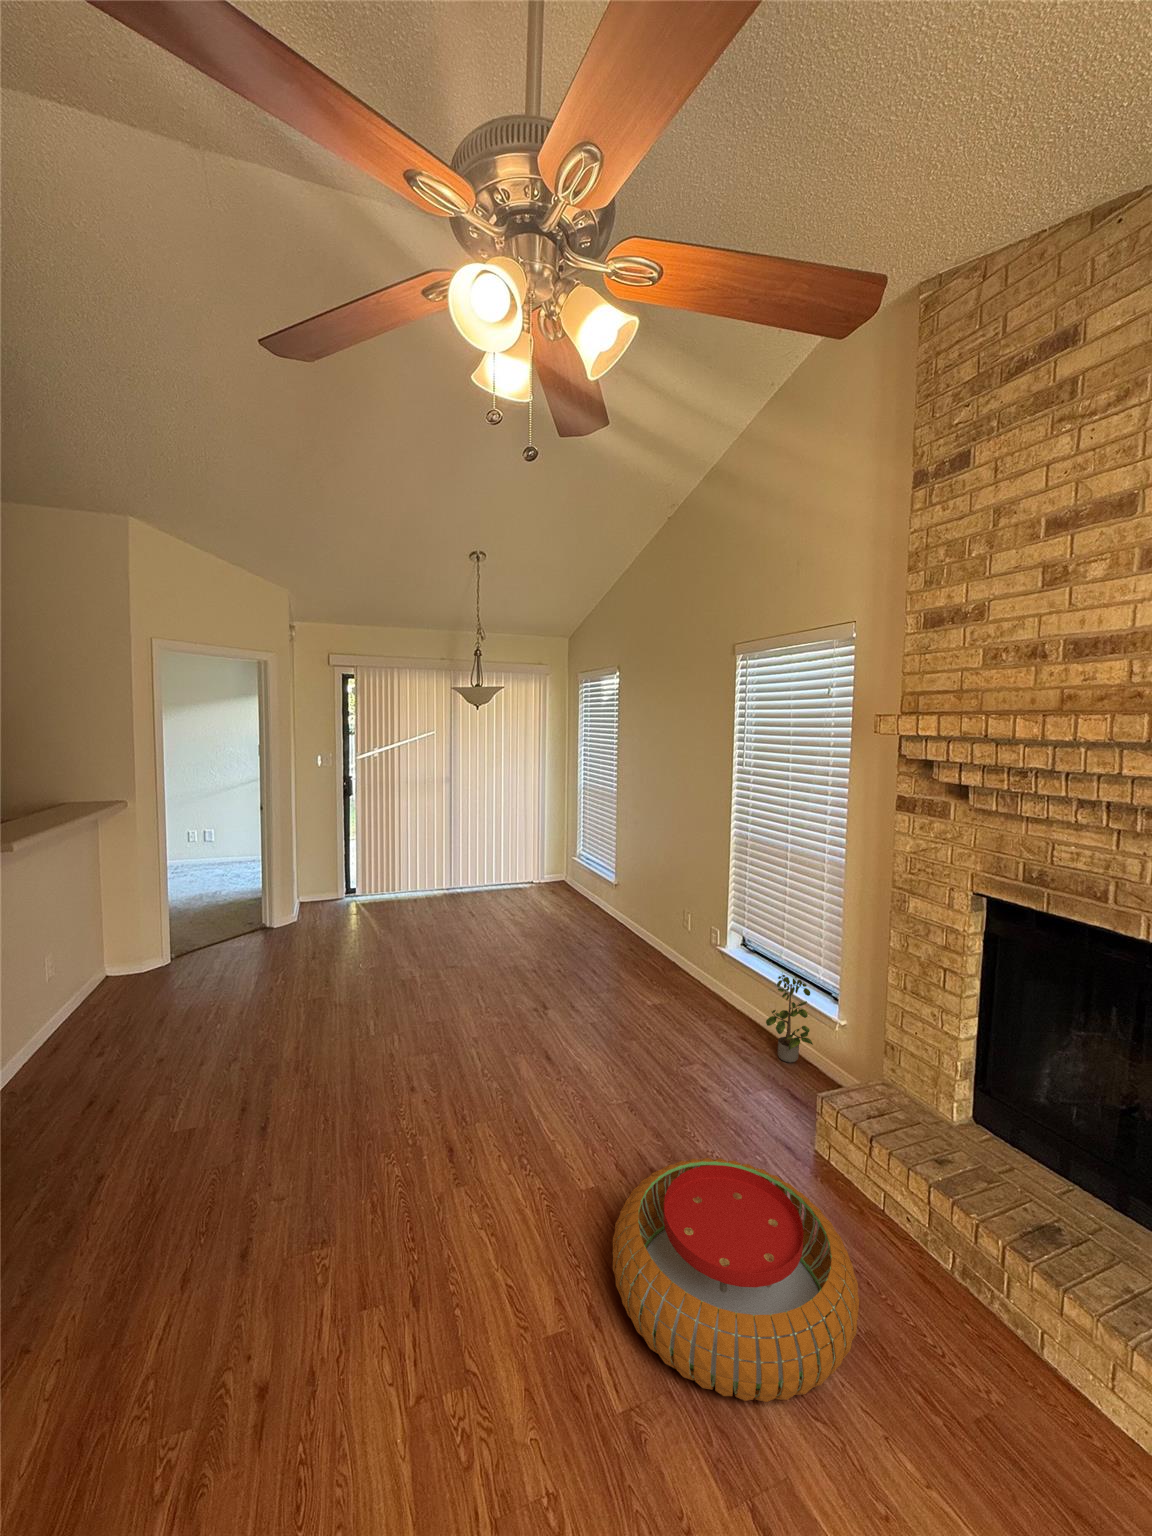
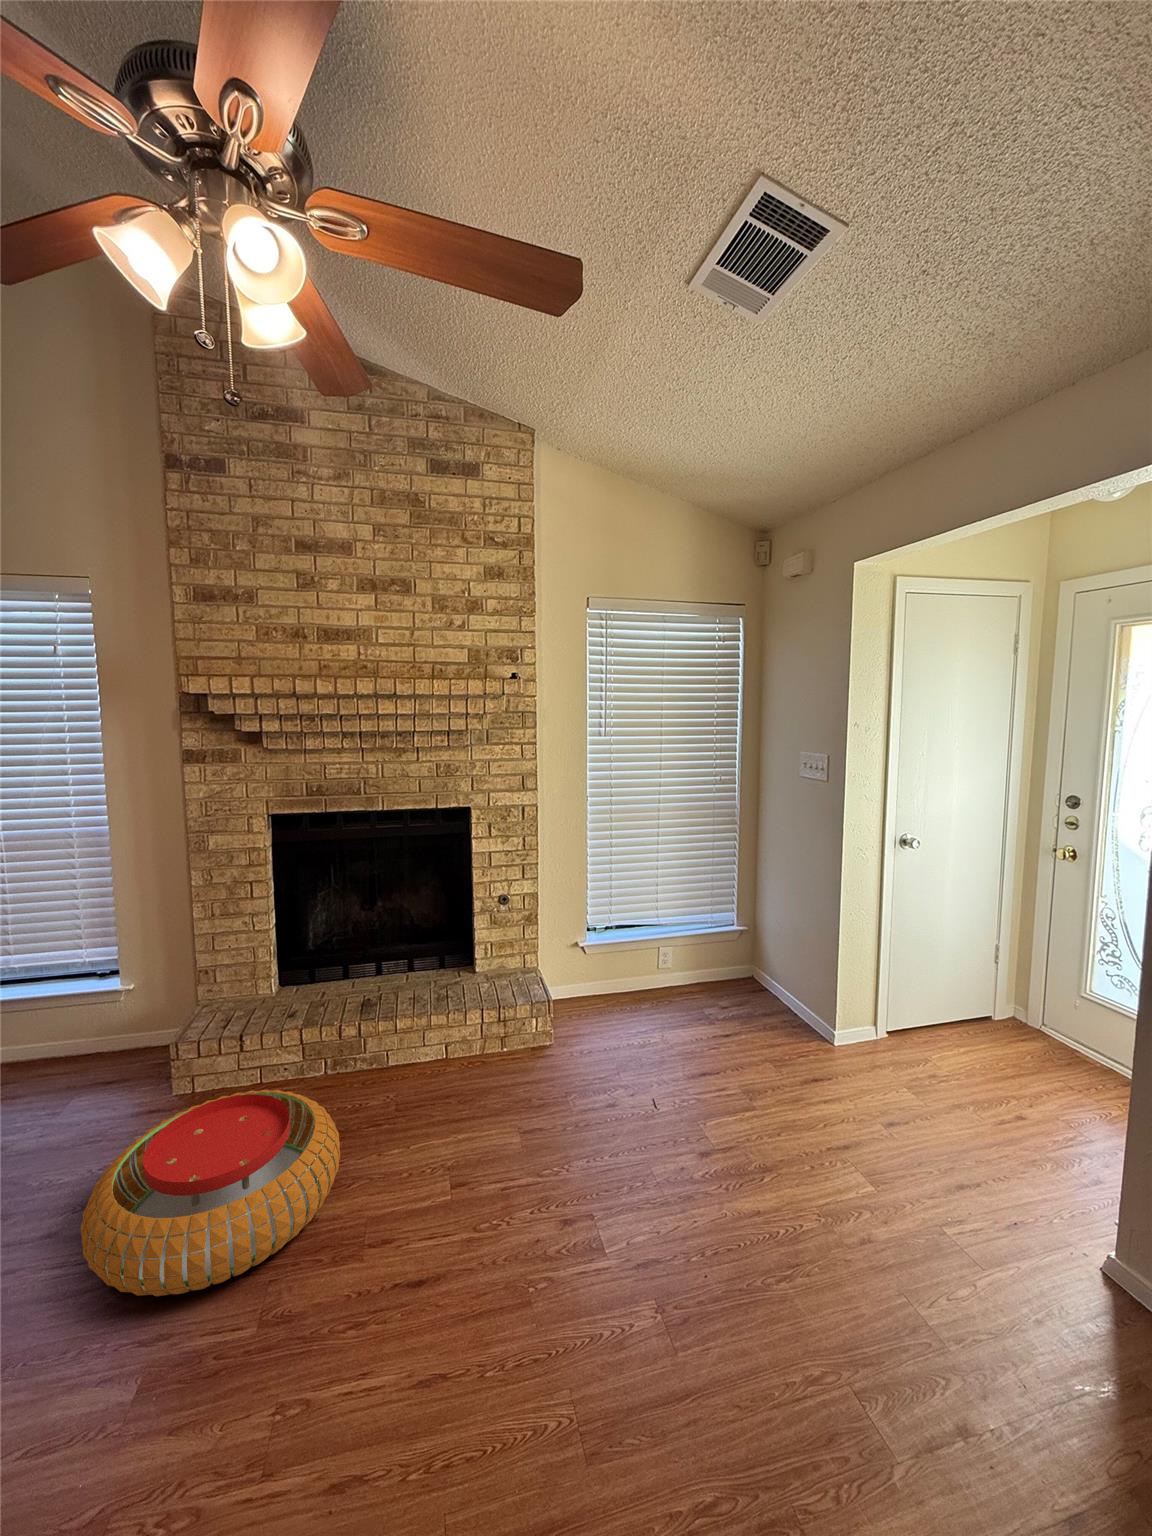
potted plant: present [766,975,813,1062] -> none [26,966,103,1068]

